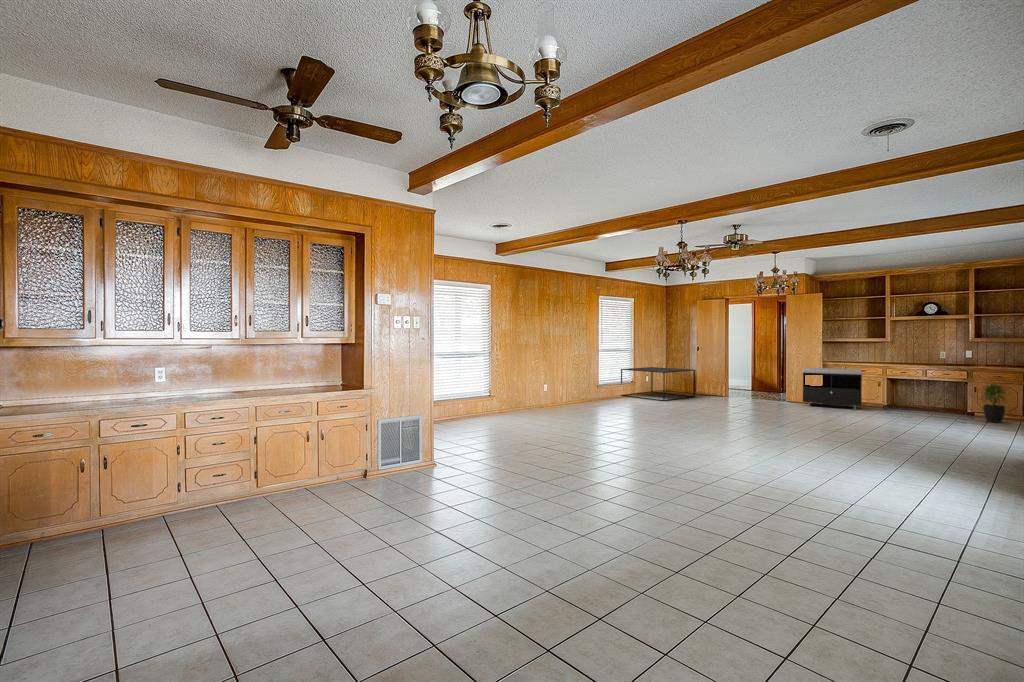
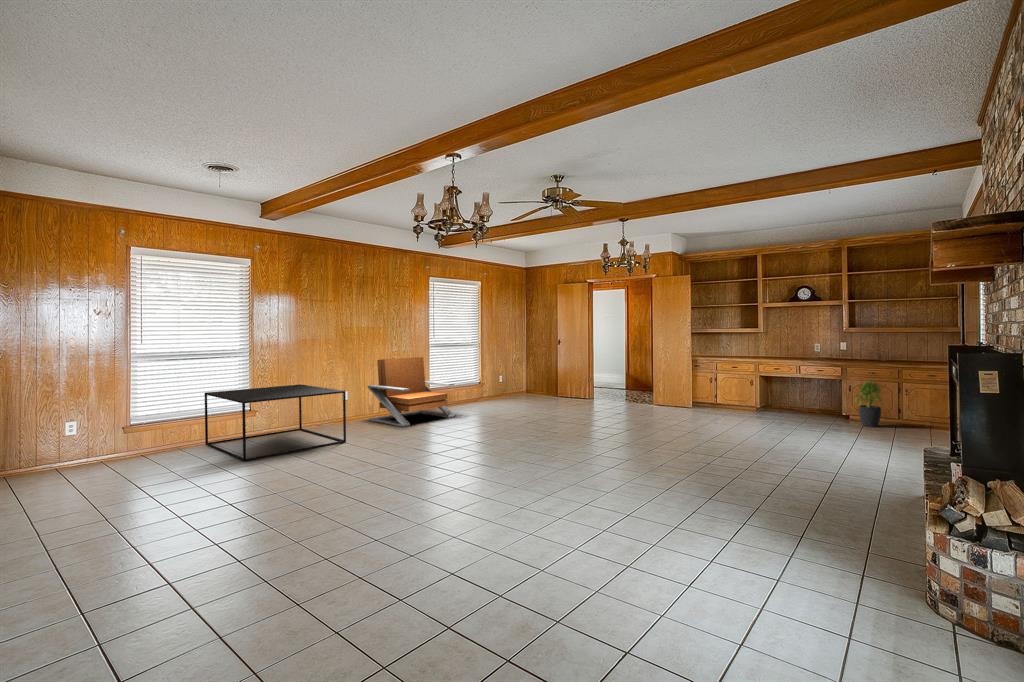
lounge chair: none [560,359,624,410] -> present [368,357,455,427]
coffee table: present [621,367,695,401] -> present [205,384,346,461]
storage bench: present [803,368,862,409] -> none [668,364,732,413]

